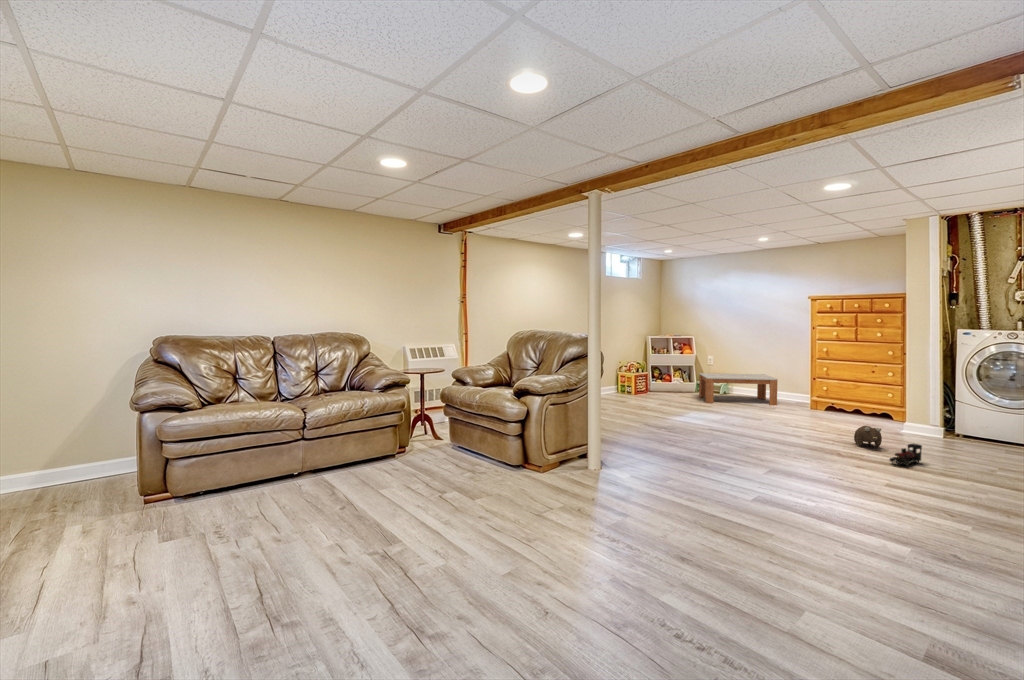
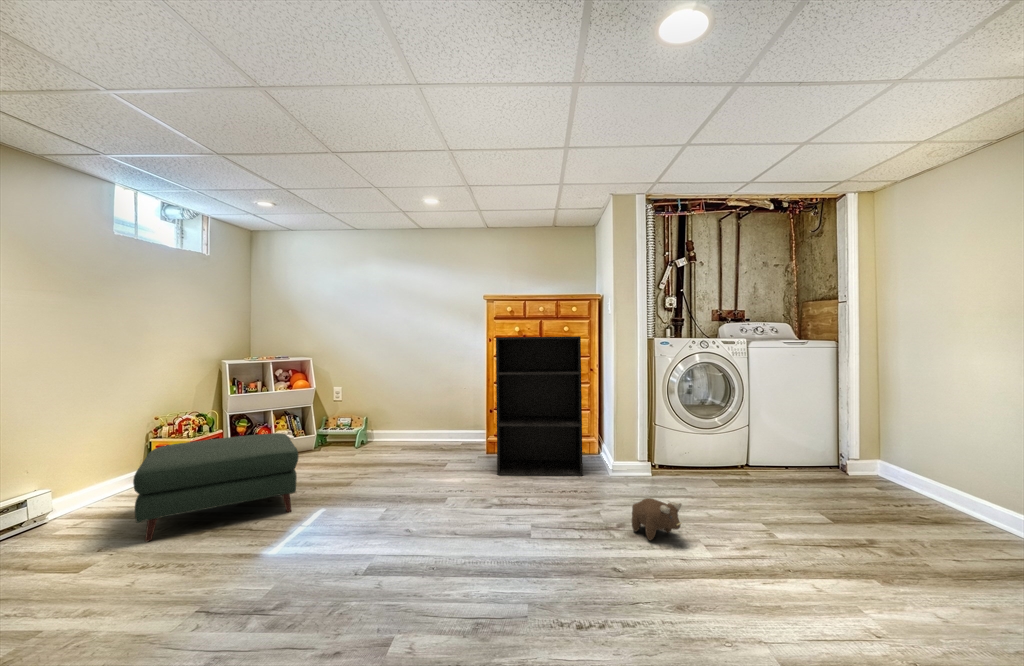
bookshelf: none [802,327,882,426] -> present [496,336,583,476]
ottoman: none [620,373,681,409] -> present [133,433,298,542]
coffee table: present [699,373,778,405] -> none [324,409,445,475]
toy train: present [890,444,922,466] -> none [755,531,798,600]

